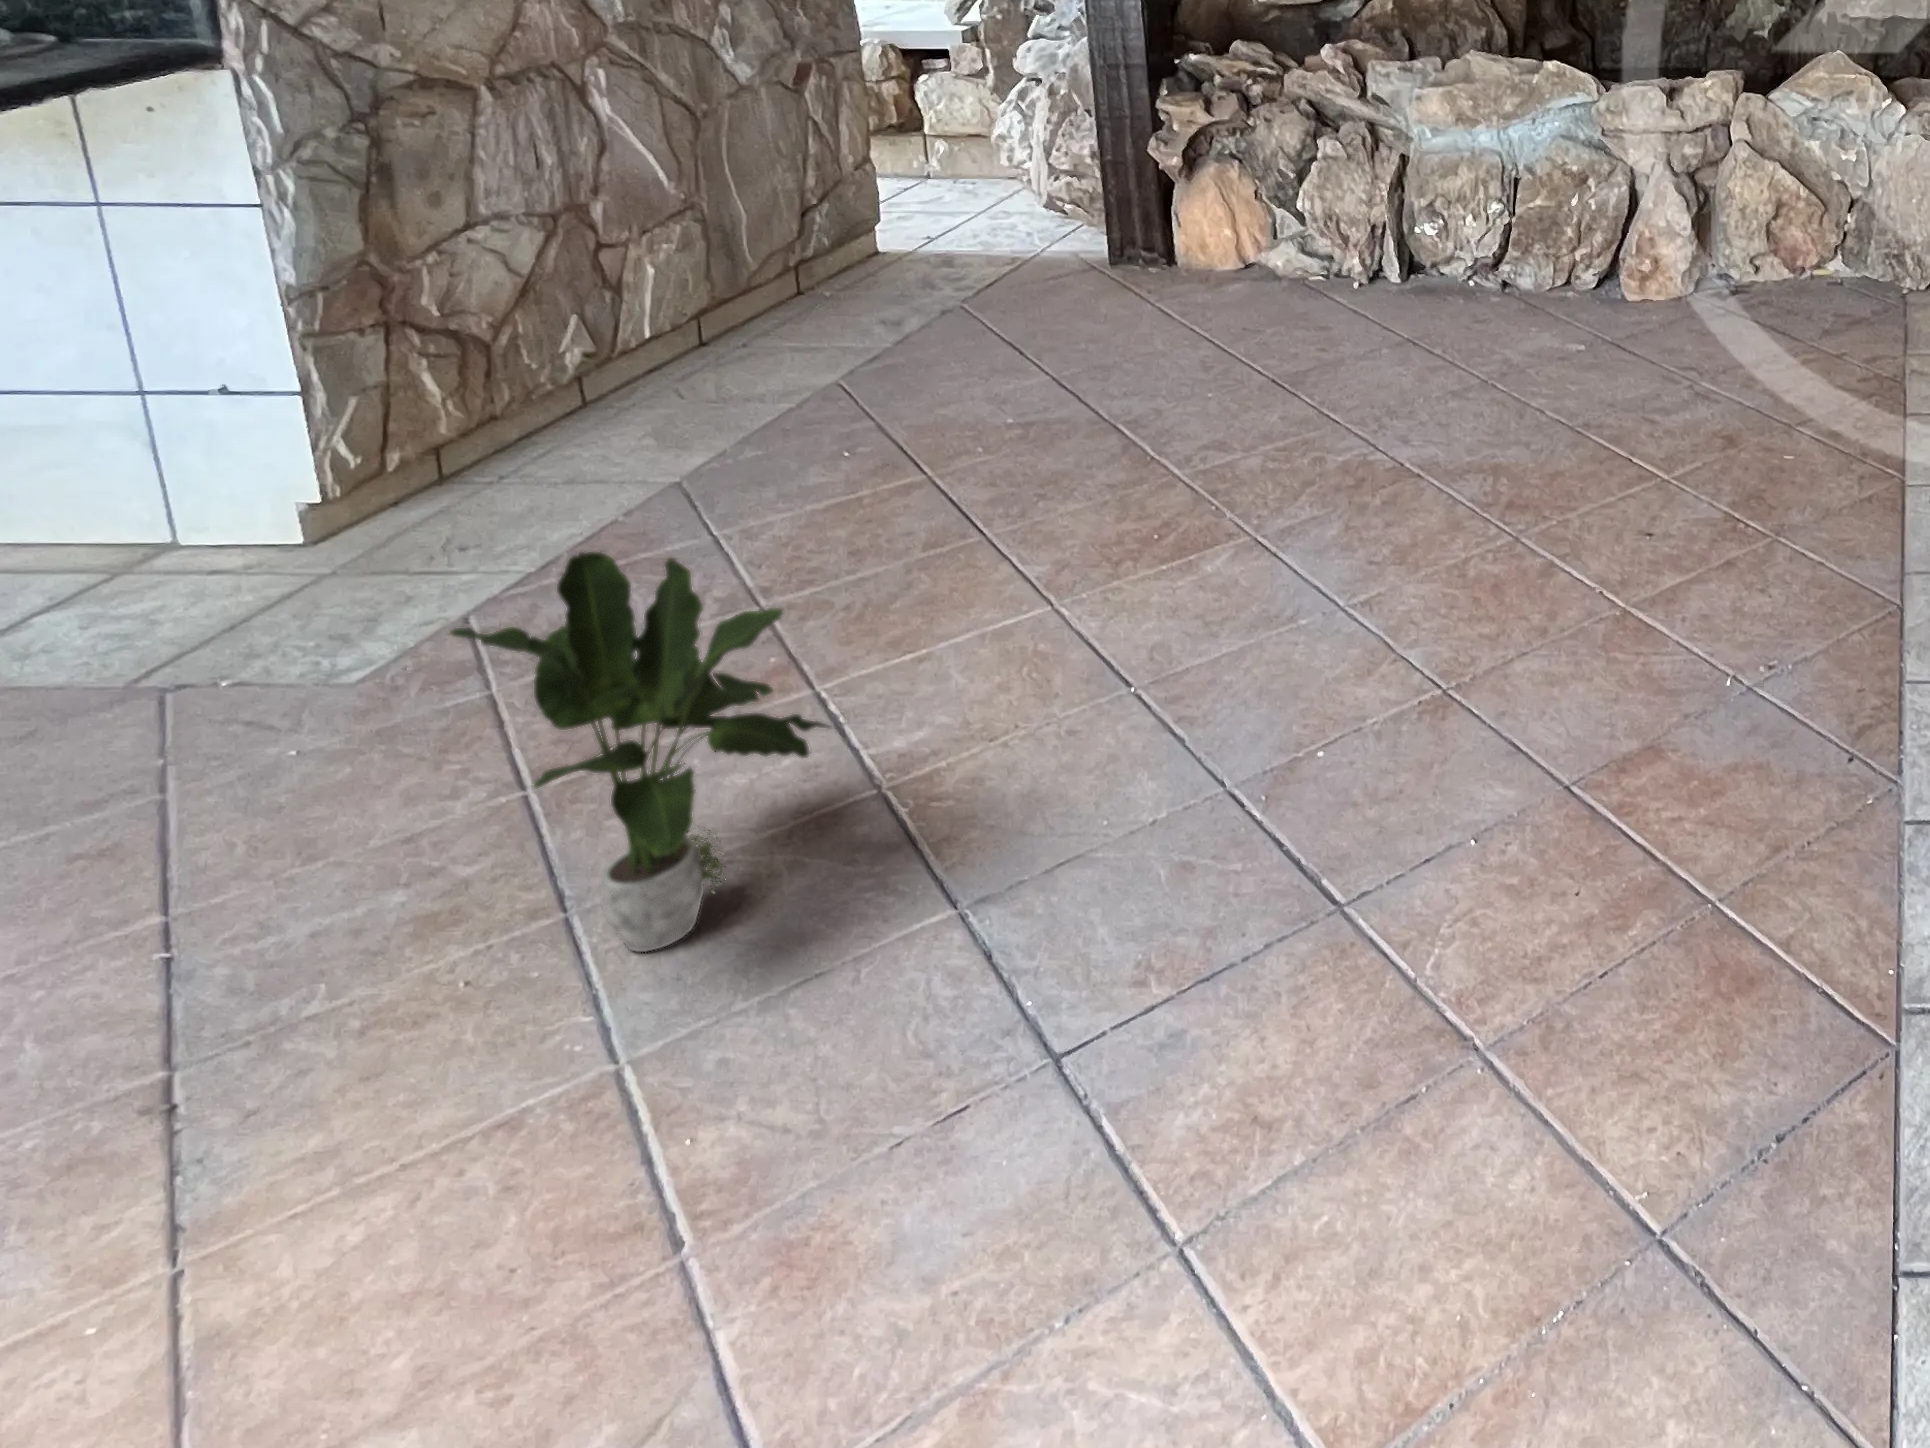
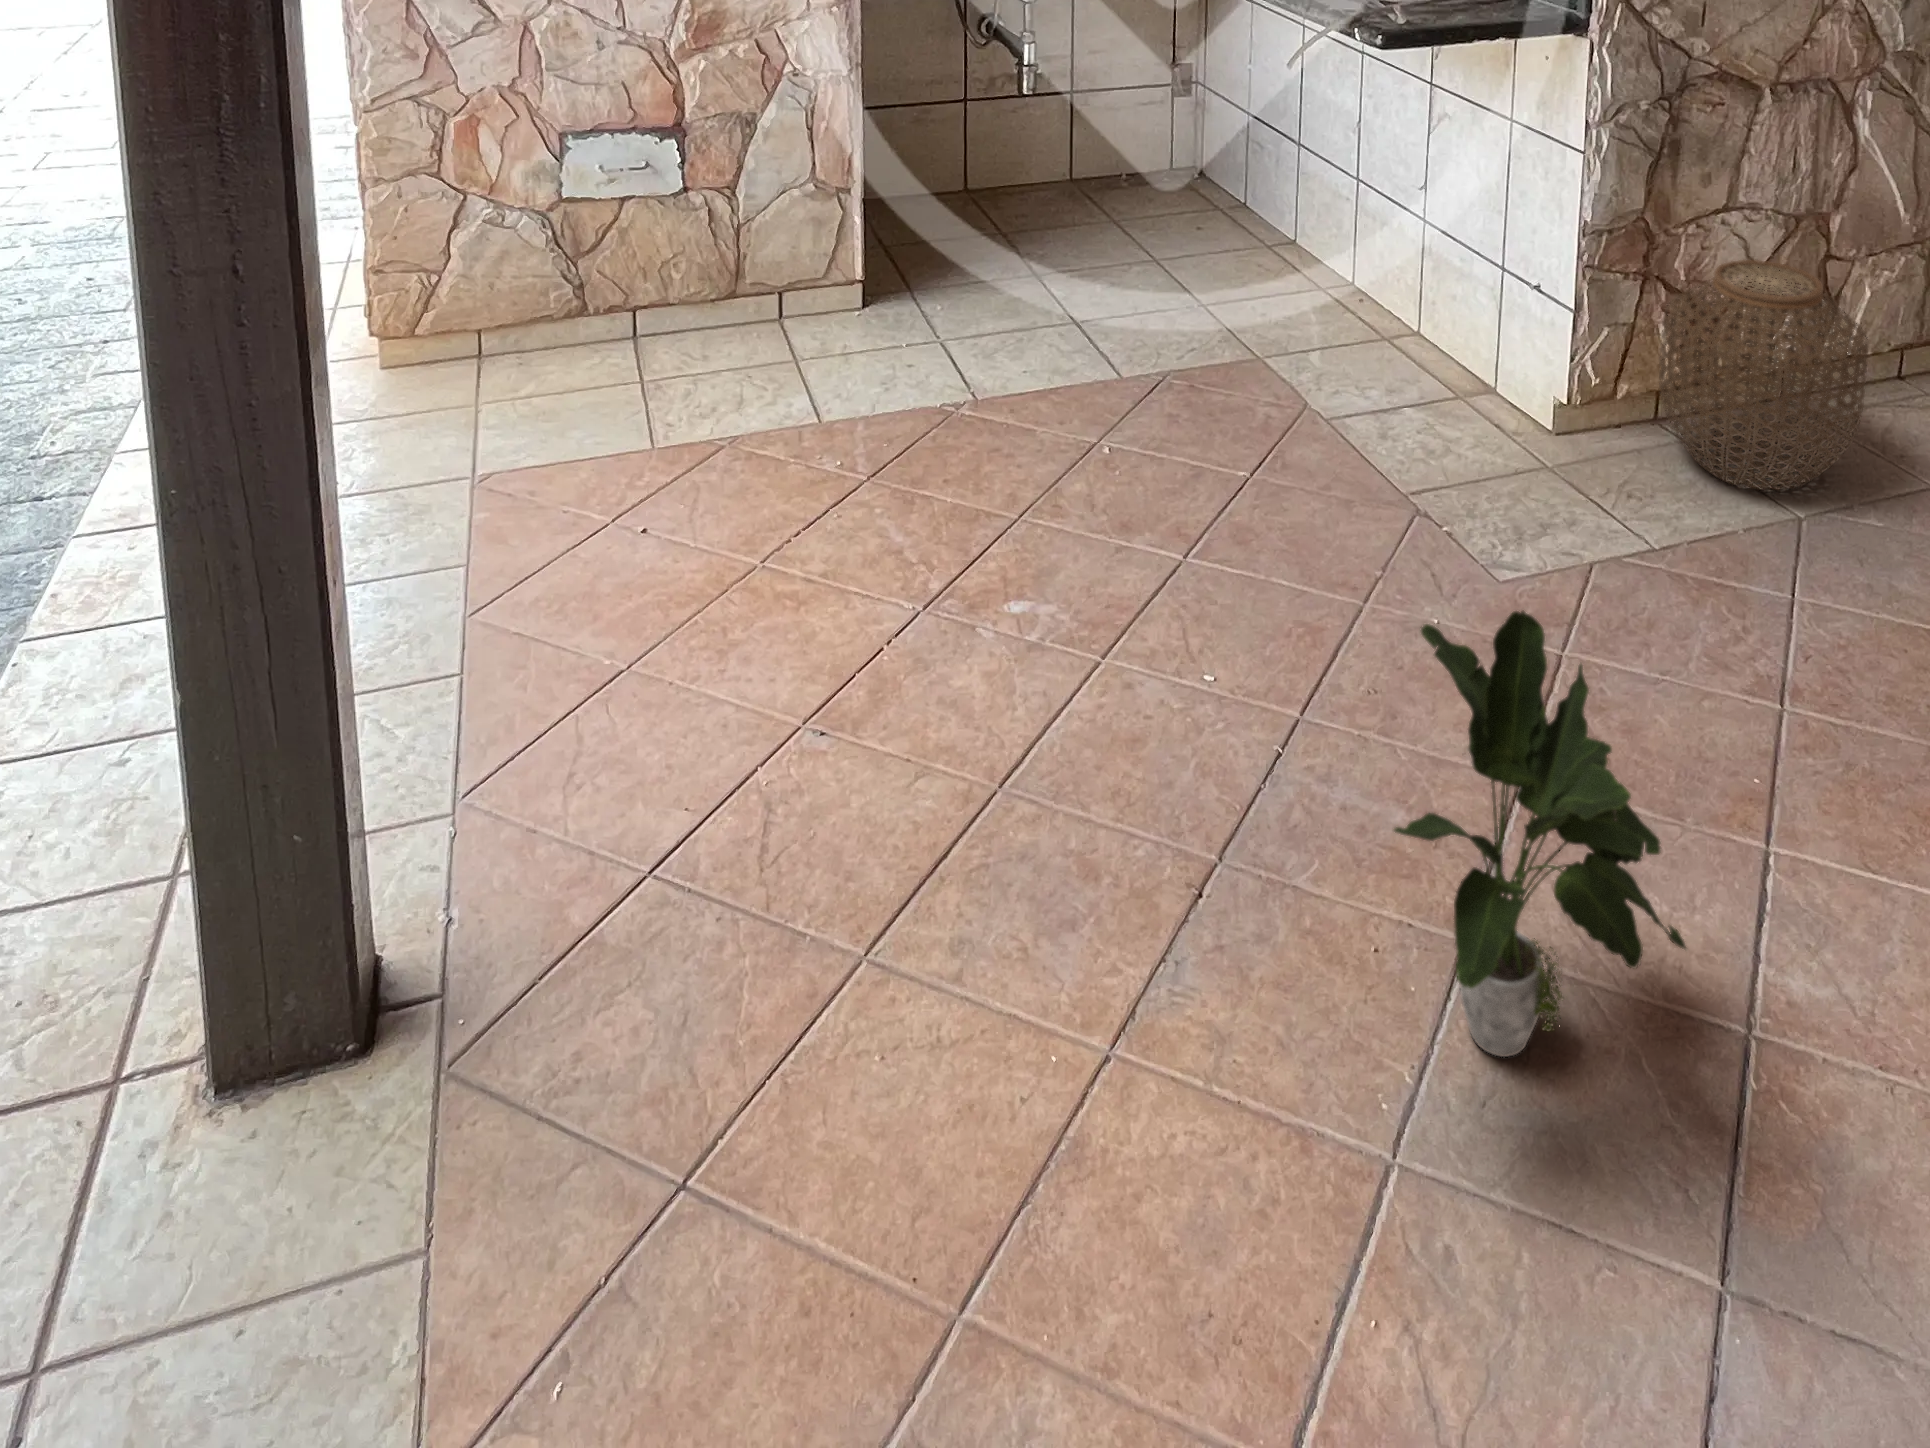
woven basket: none [434,253,712,488] -> present [1659,260,1868,490]

